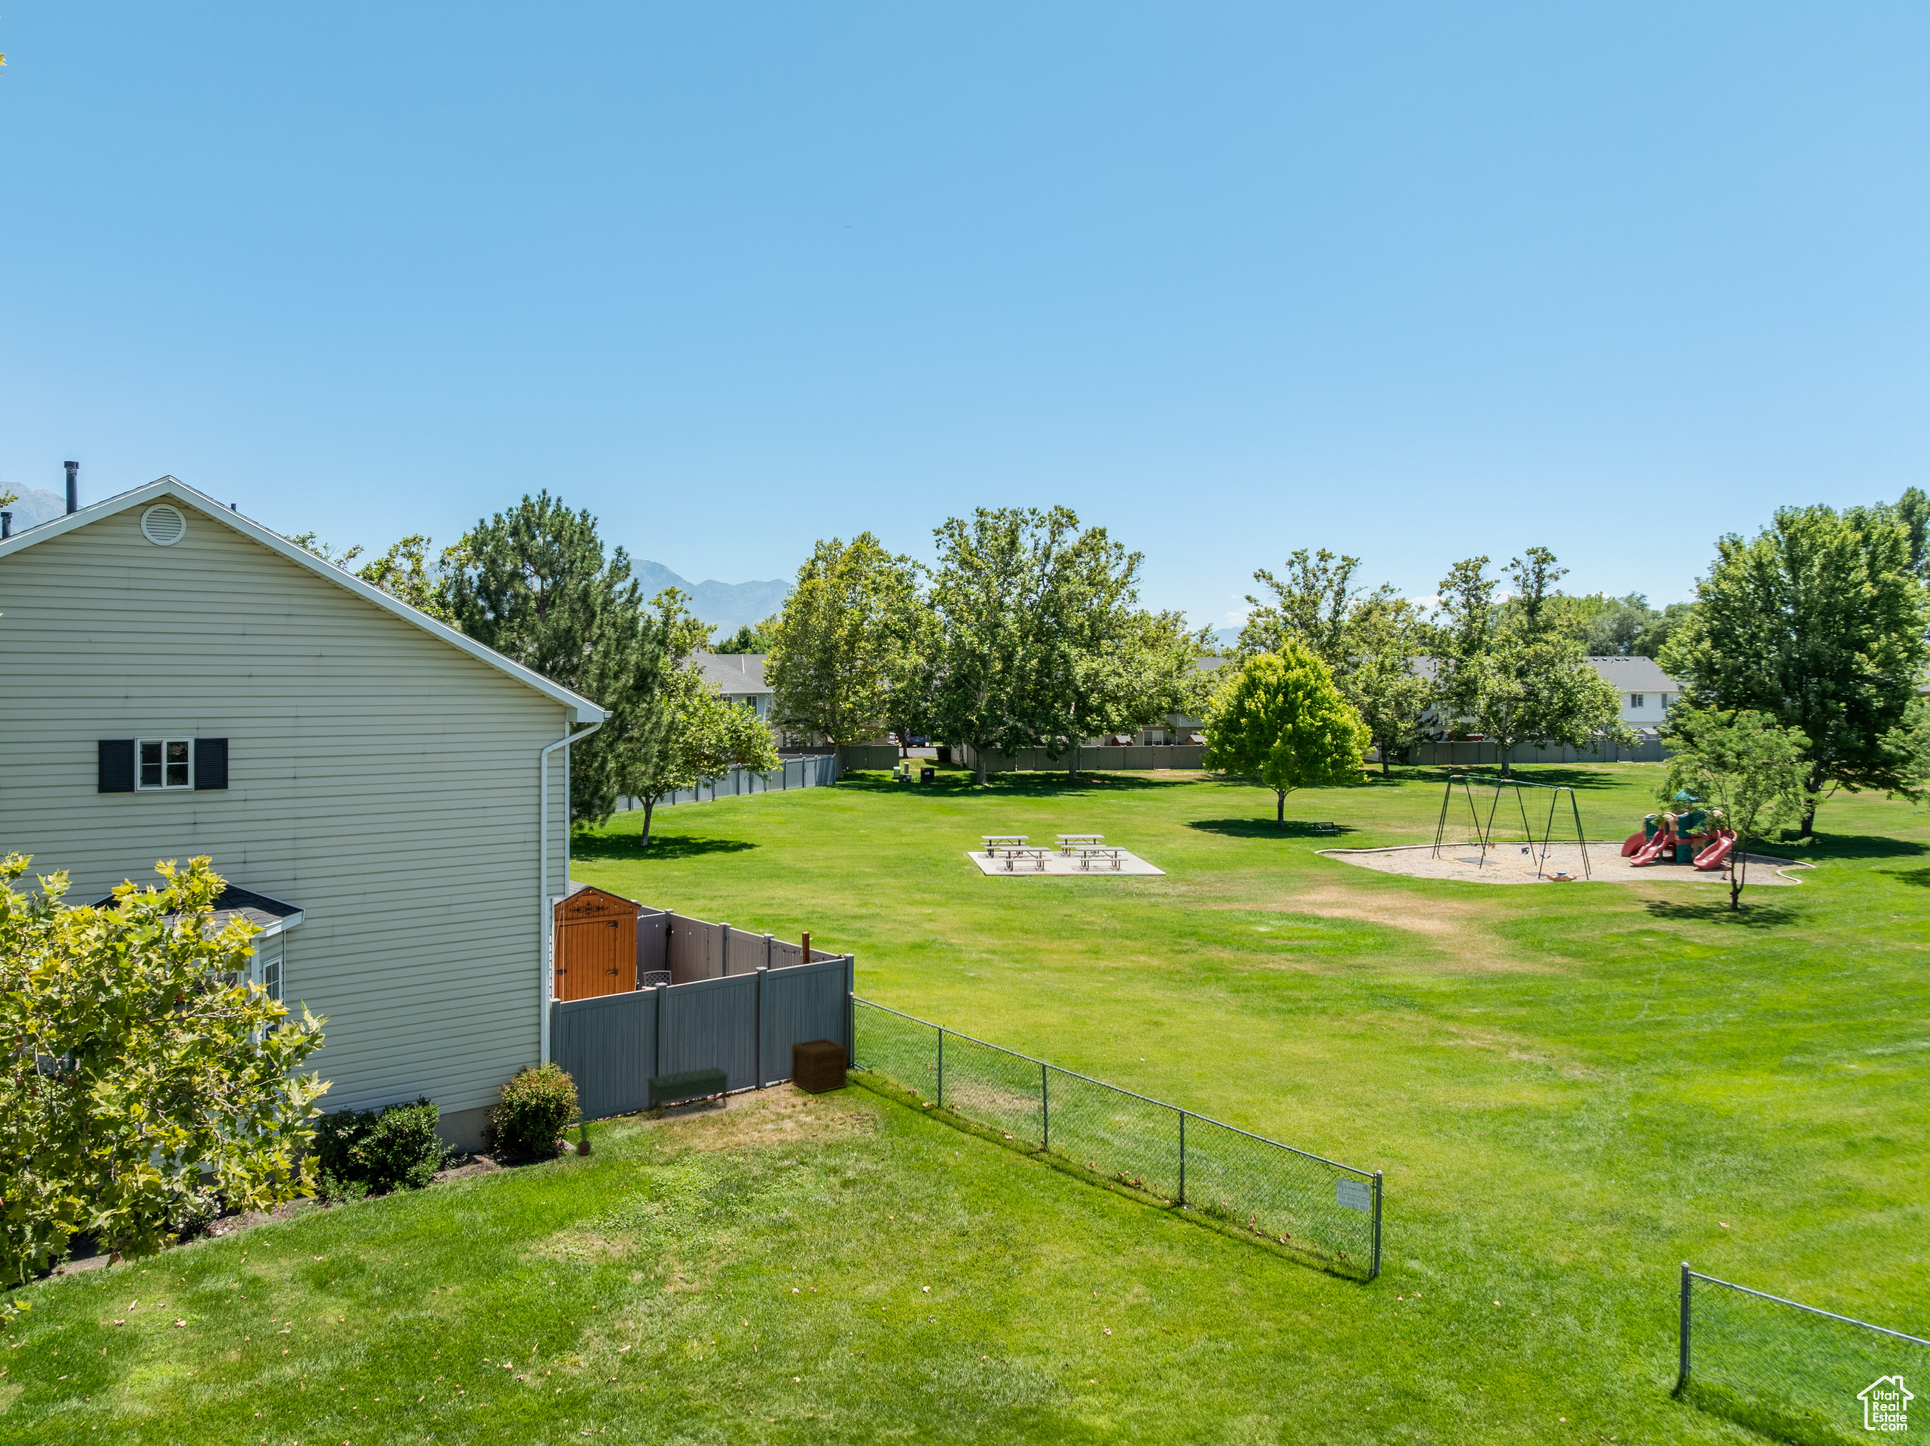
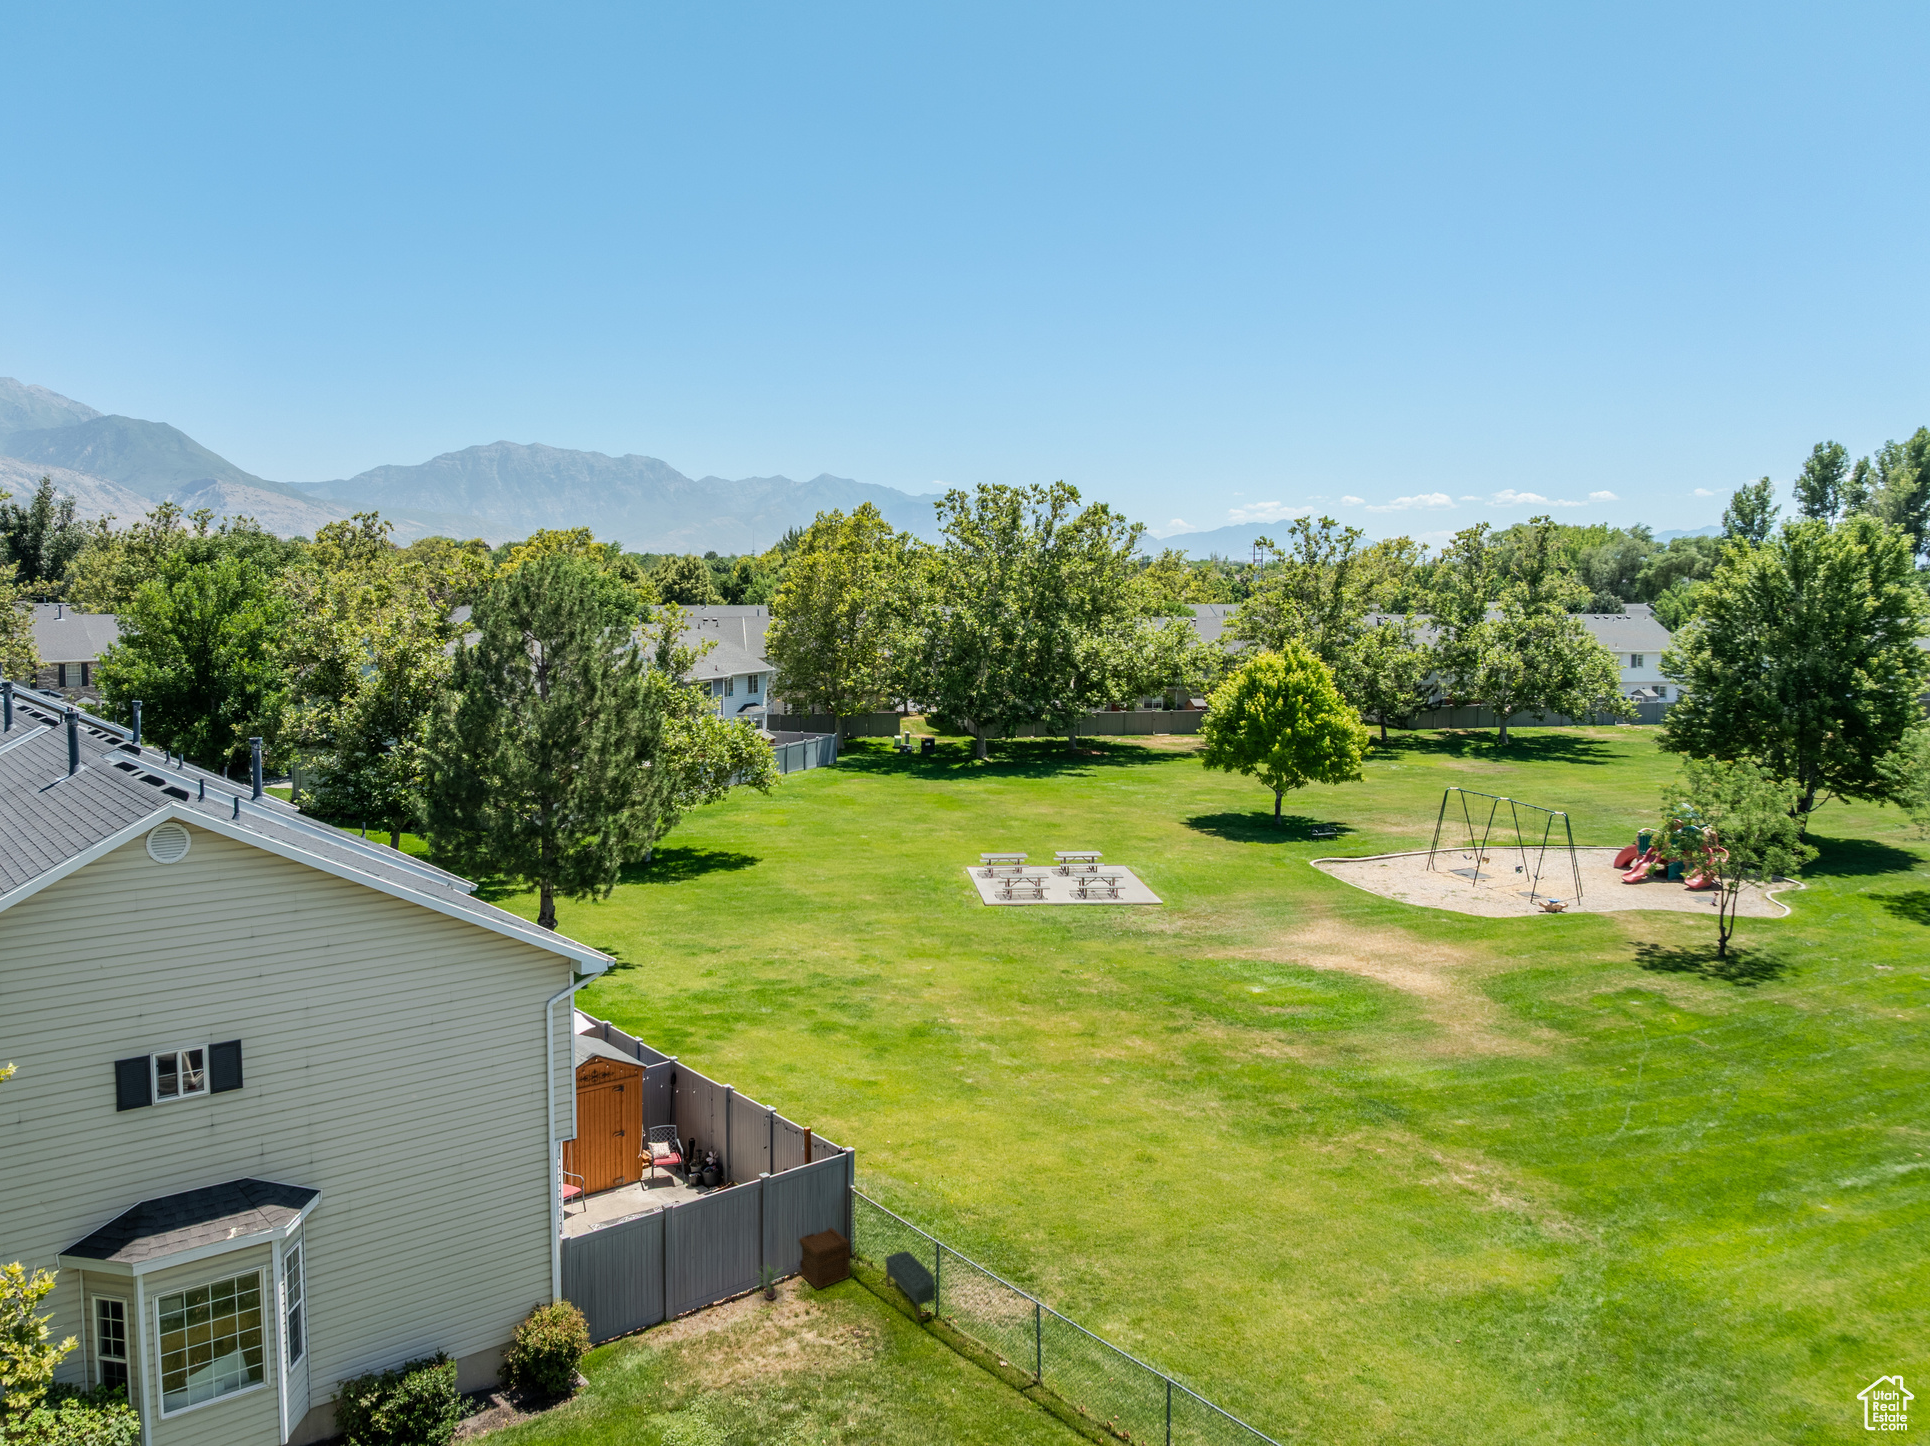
bench: present [647,1067,728,1119] -> present [885,1251,937,1320]
decorative plant: present [569,1113,593,1155] -> present [758,1264,778,1300]

